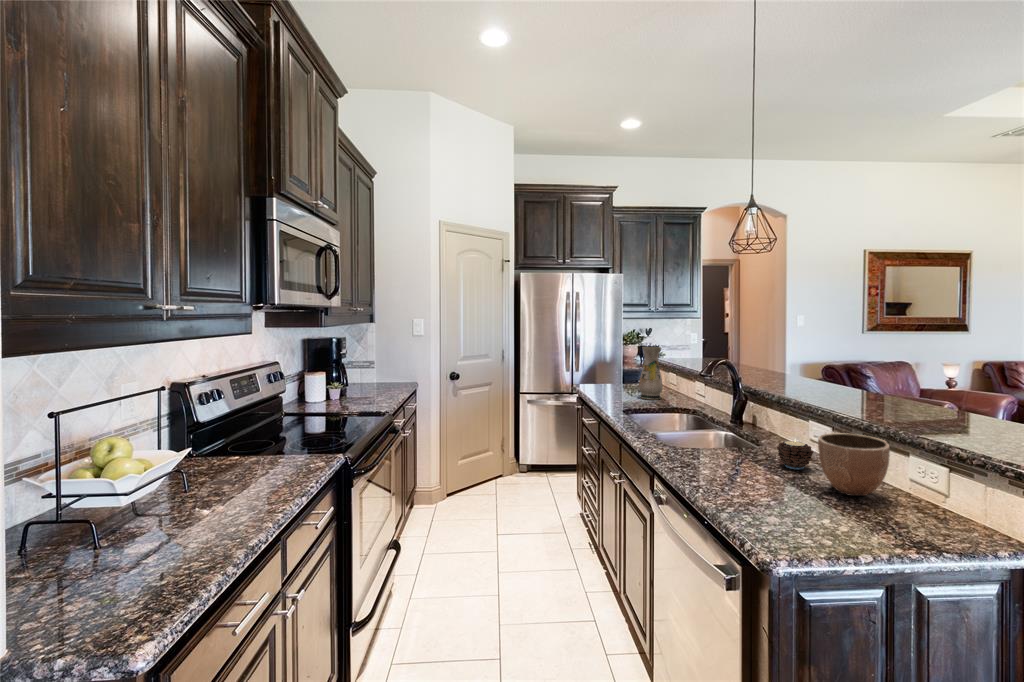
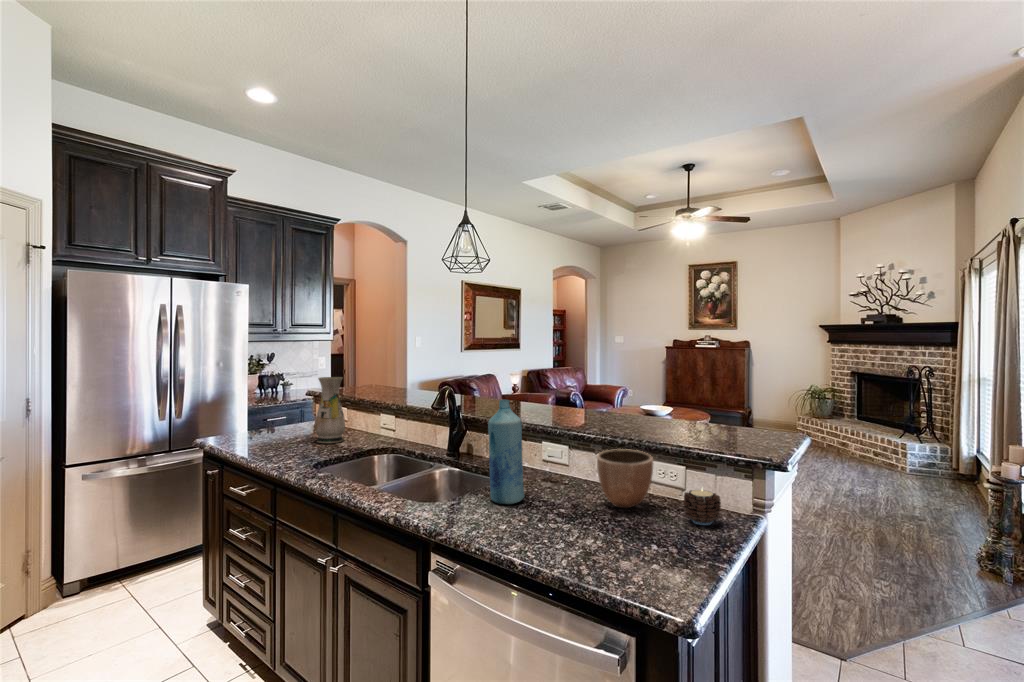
bottle: none [715,370,750,464] -> present [488,400,524,504]
candle: present [777,440,813,470] -> present [683,489,721,525]

